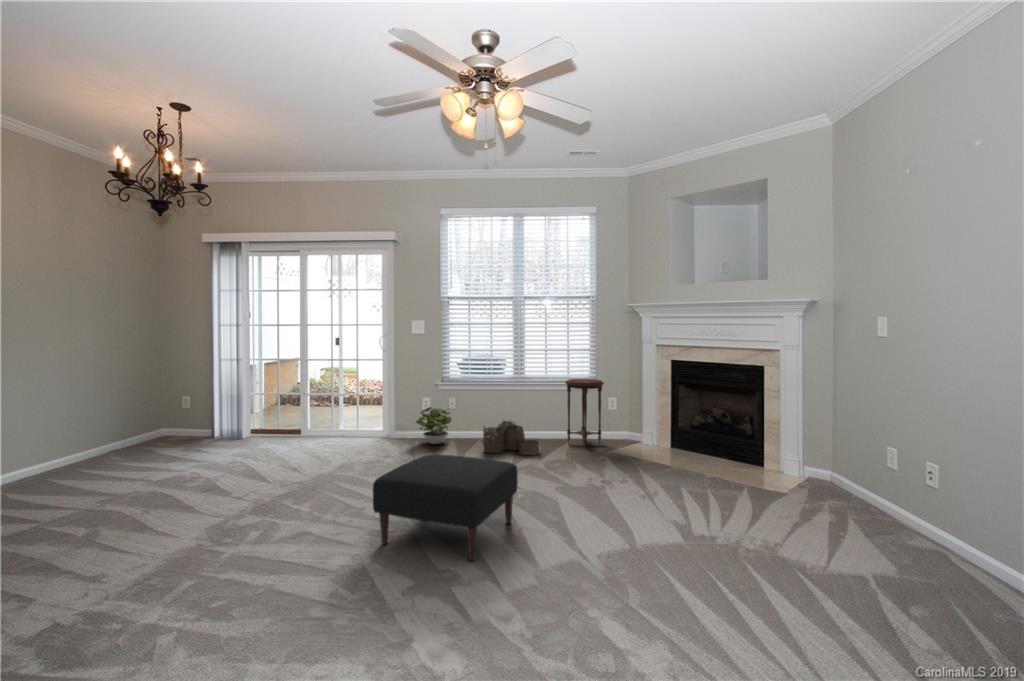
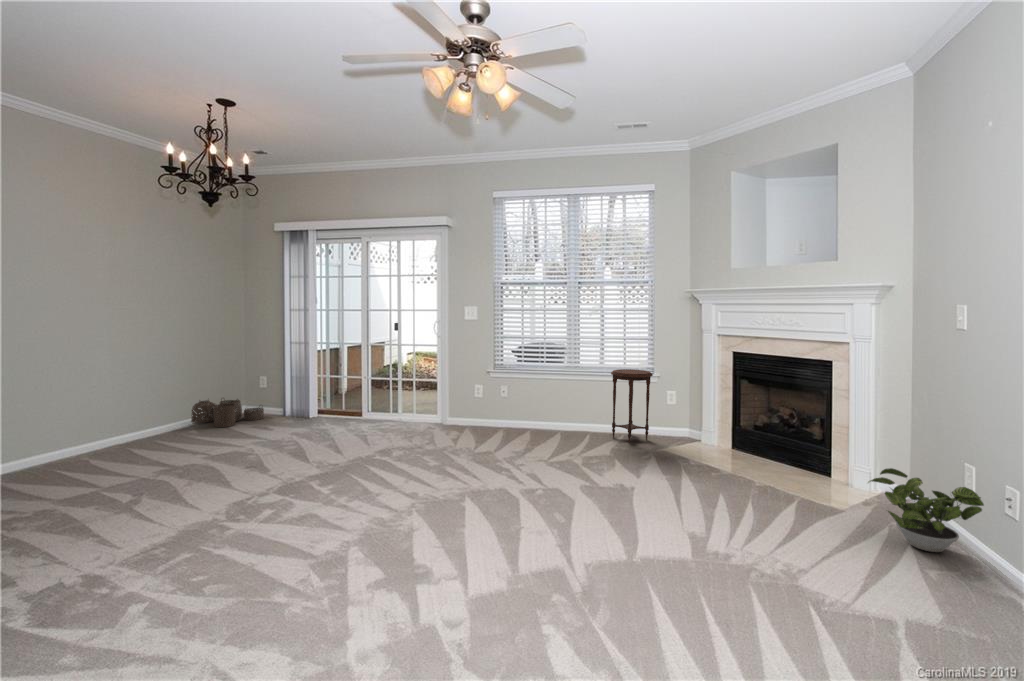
potted plant: present [416,407,451,444] -> present [868,468,984,552]
woven basket: present [483,421,540,455] -> present [191,399,264,427]
ottoman: present [373,454,518,561] -> none [372,439,523,549]

